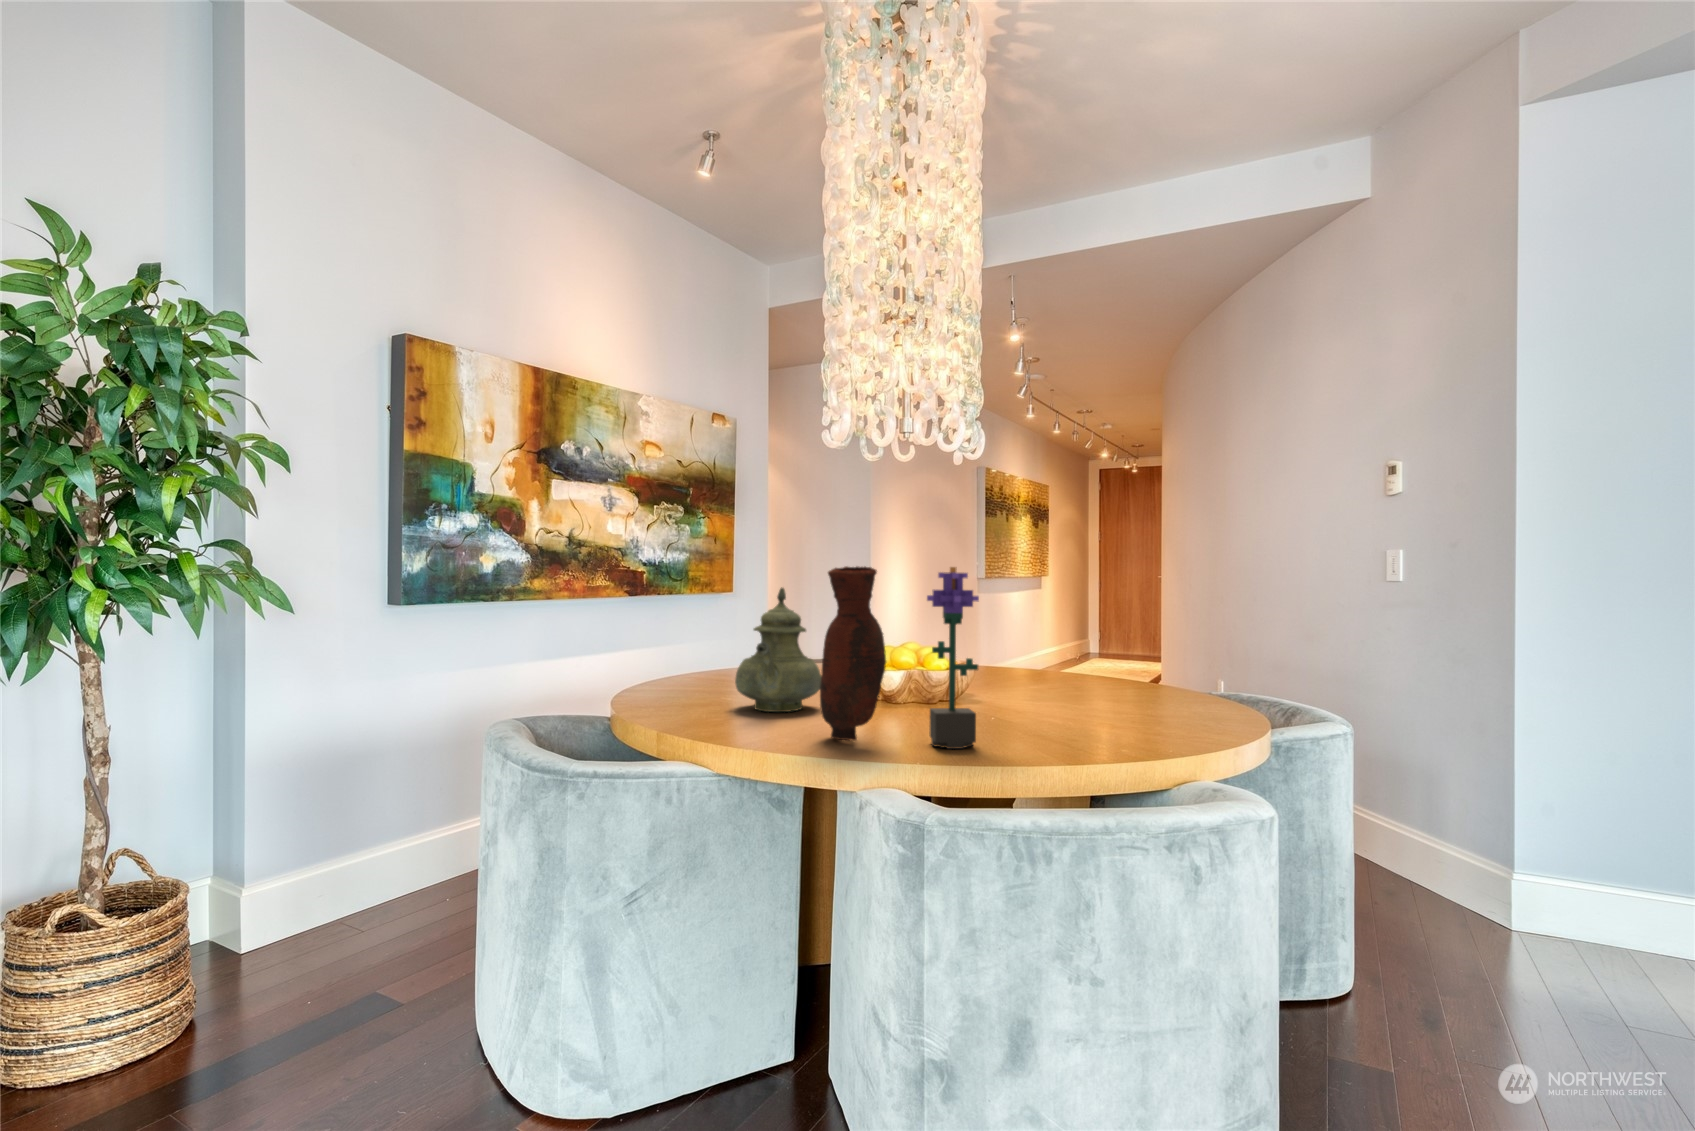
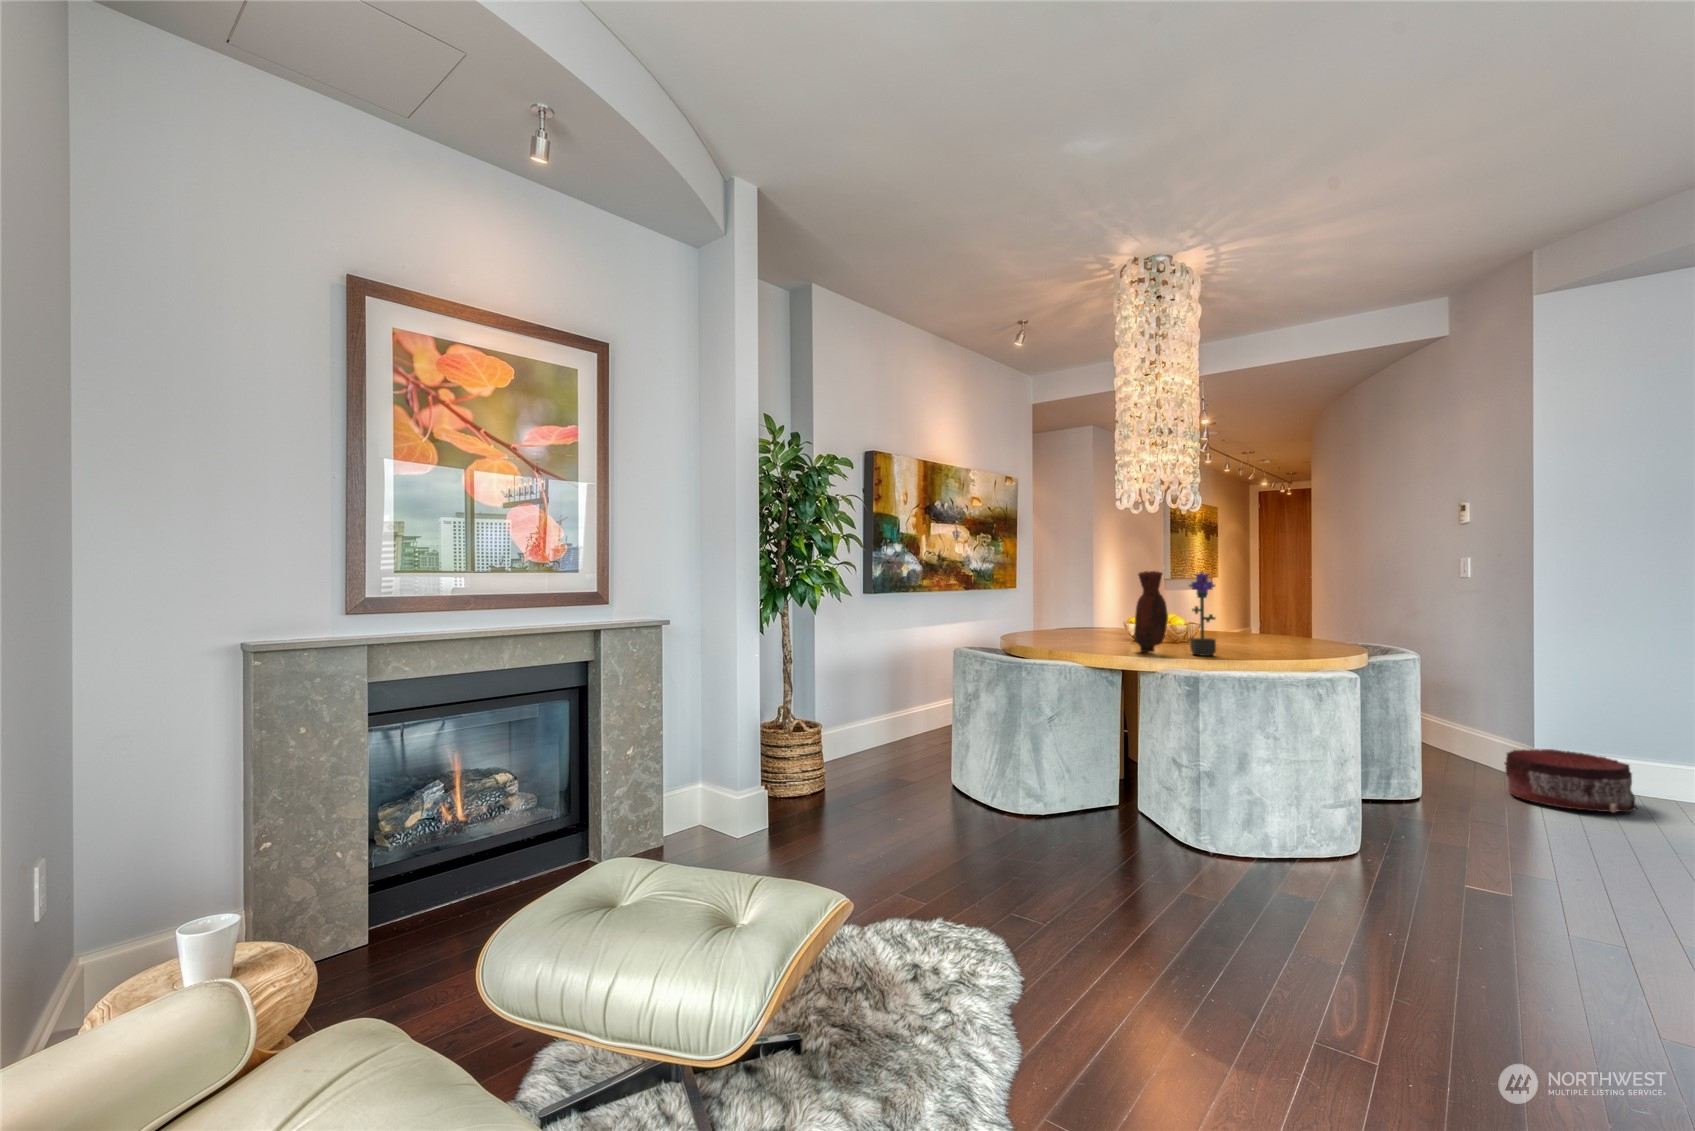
teapot: present [735,587,821,712] -> none [1076,582,1121,644]
pouf: none [1445,864,1649,987] -> present [1505,749,1637,813]

